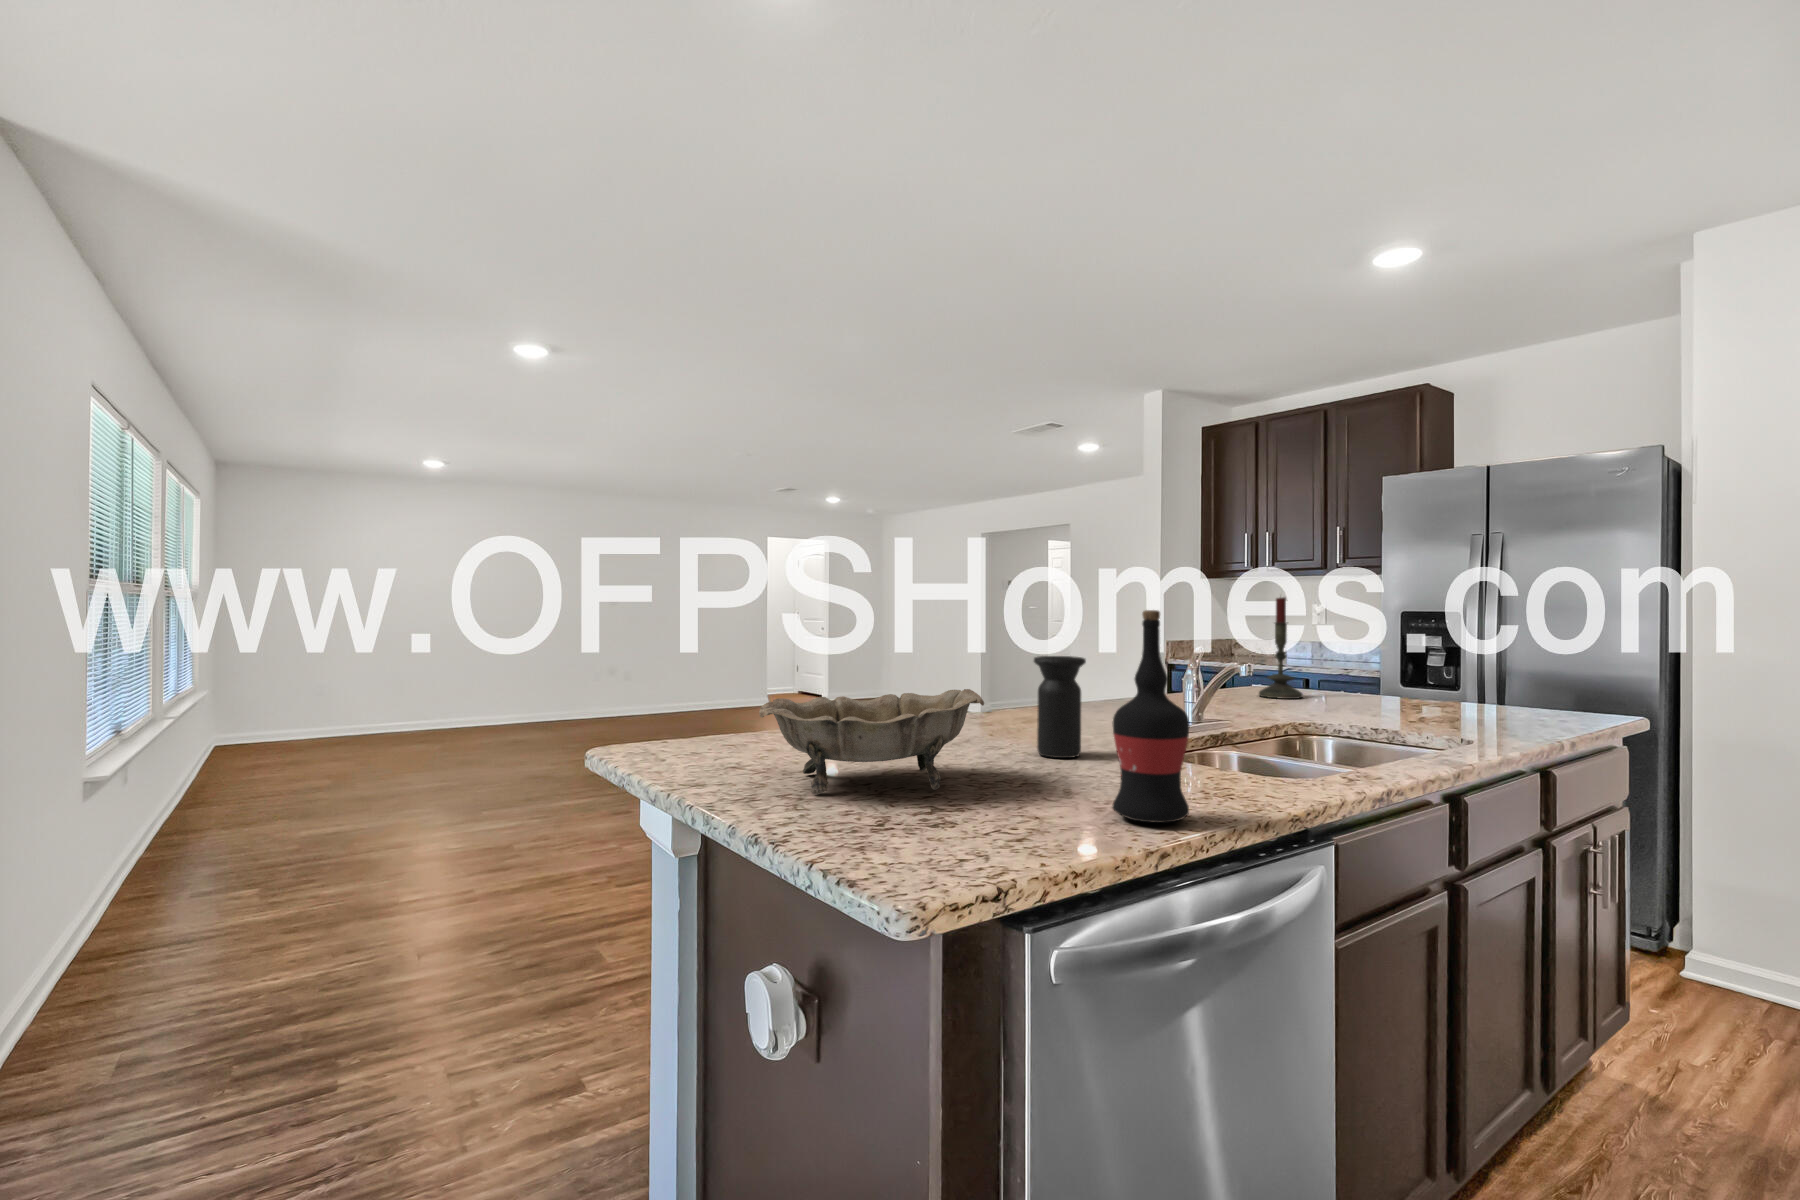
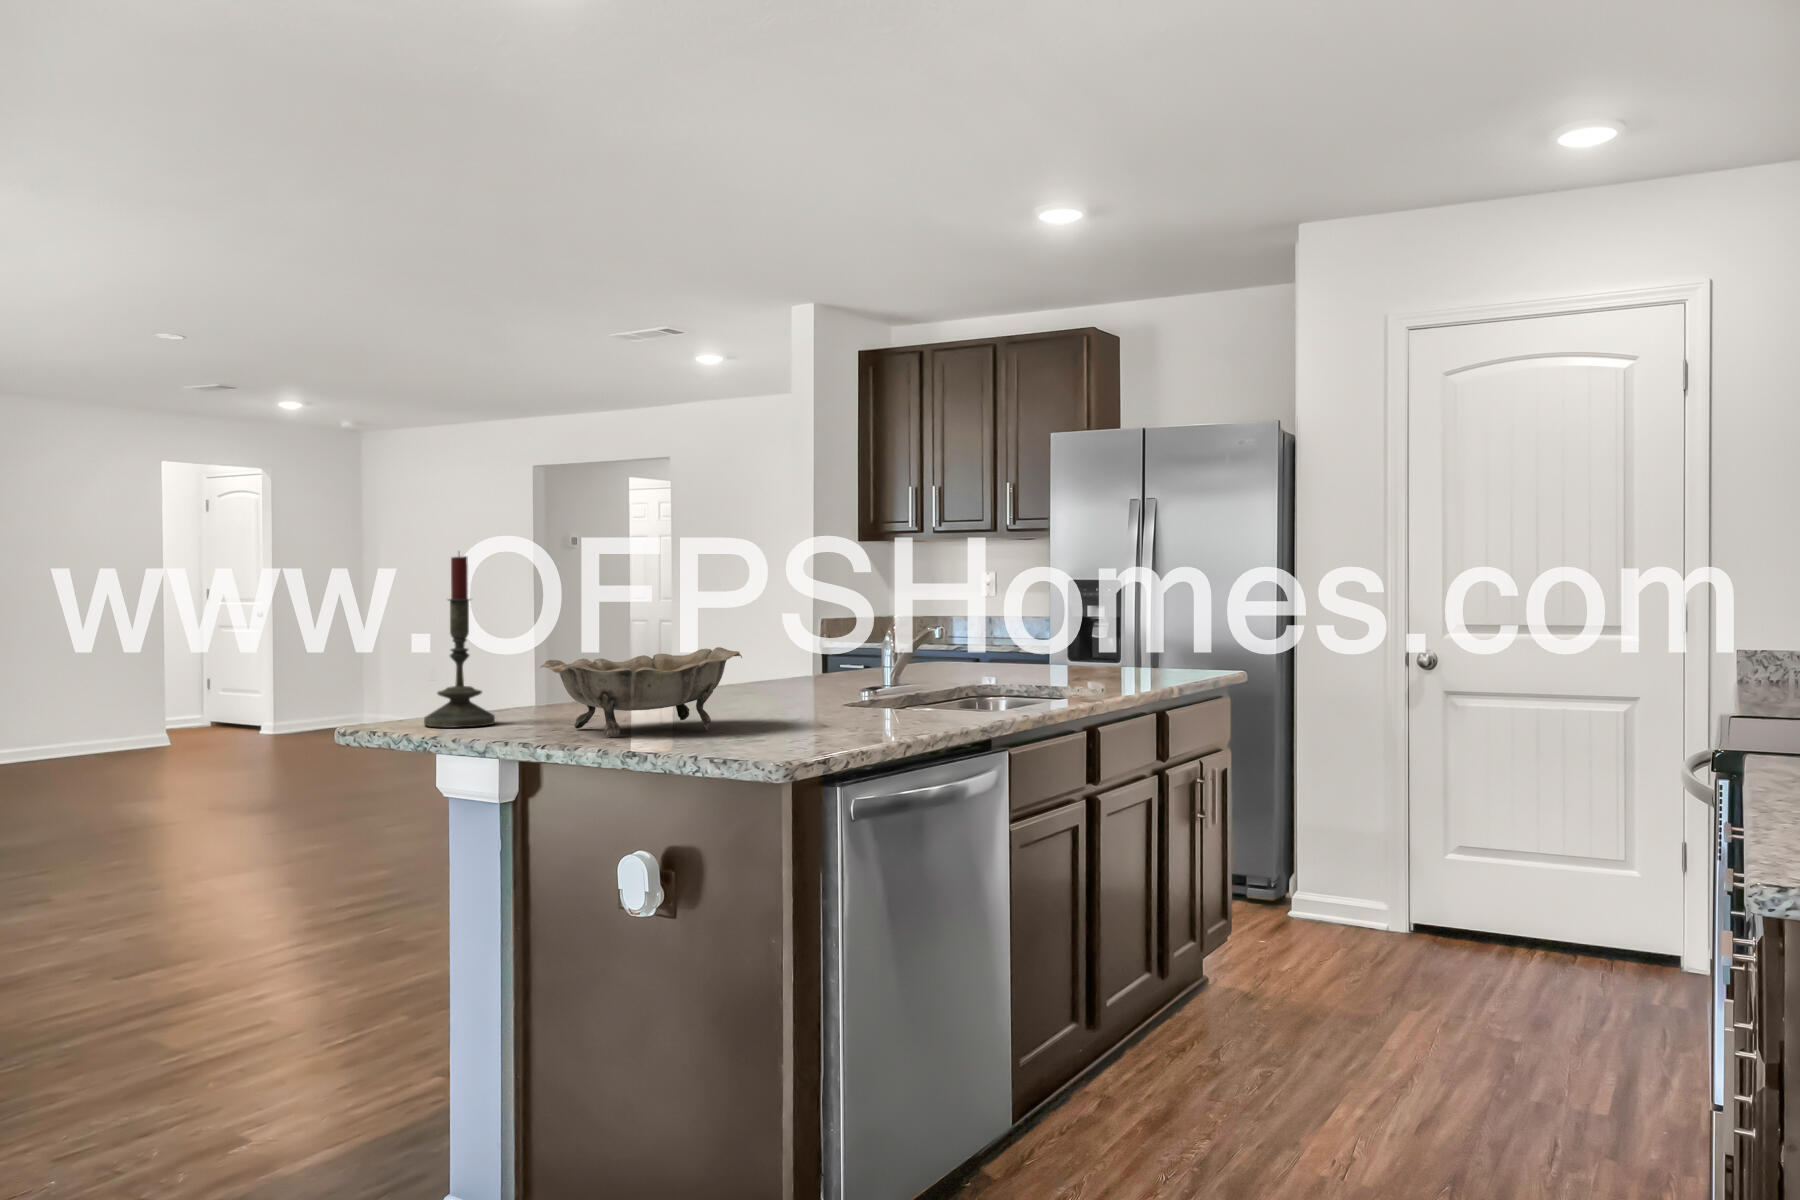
candle: present [1259,597,1303,699] -> present [424,556,495,728]
wine bottle: present [1112,610,1189,823] -> none [858,576,913,734]
vase: present [1034,656,1086,758] -> none [759,620,806,711]

